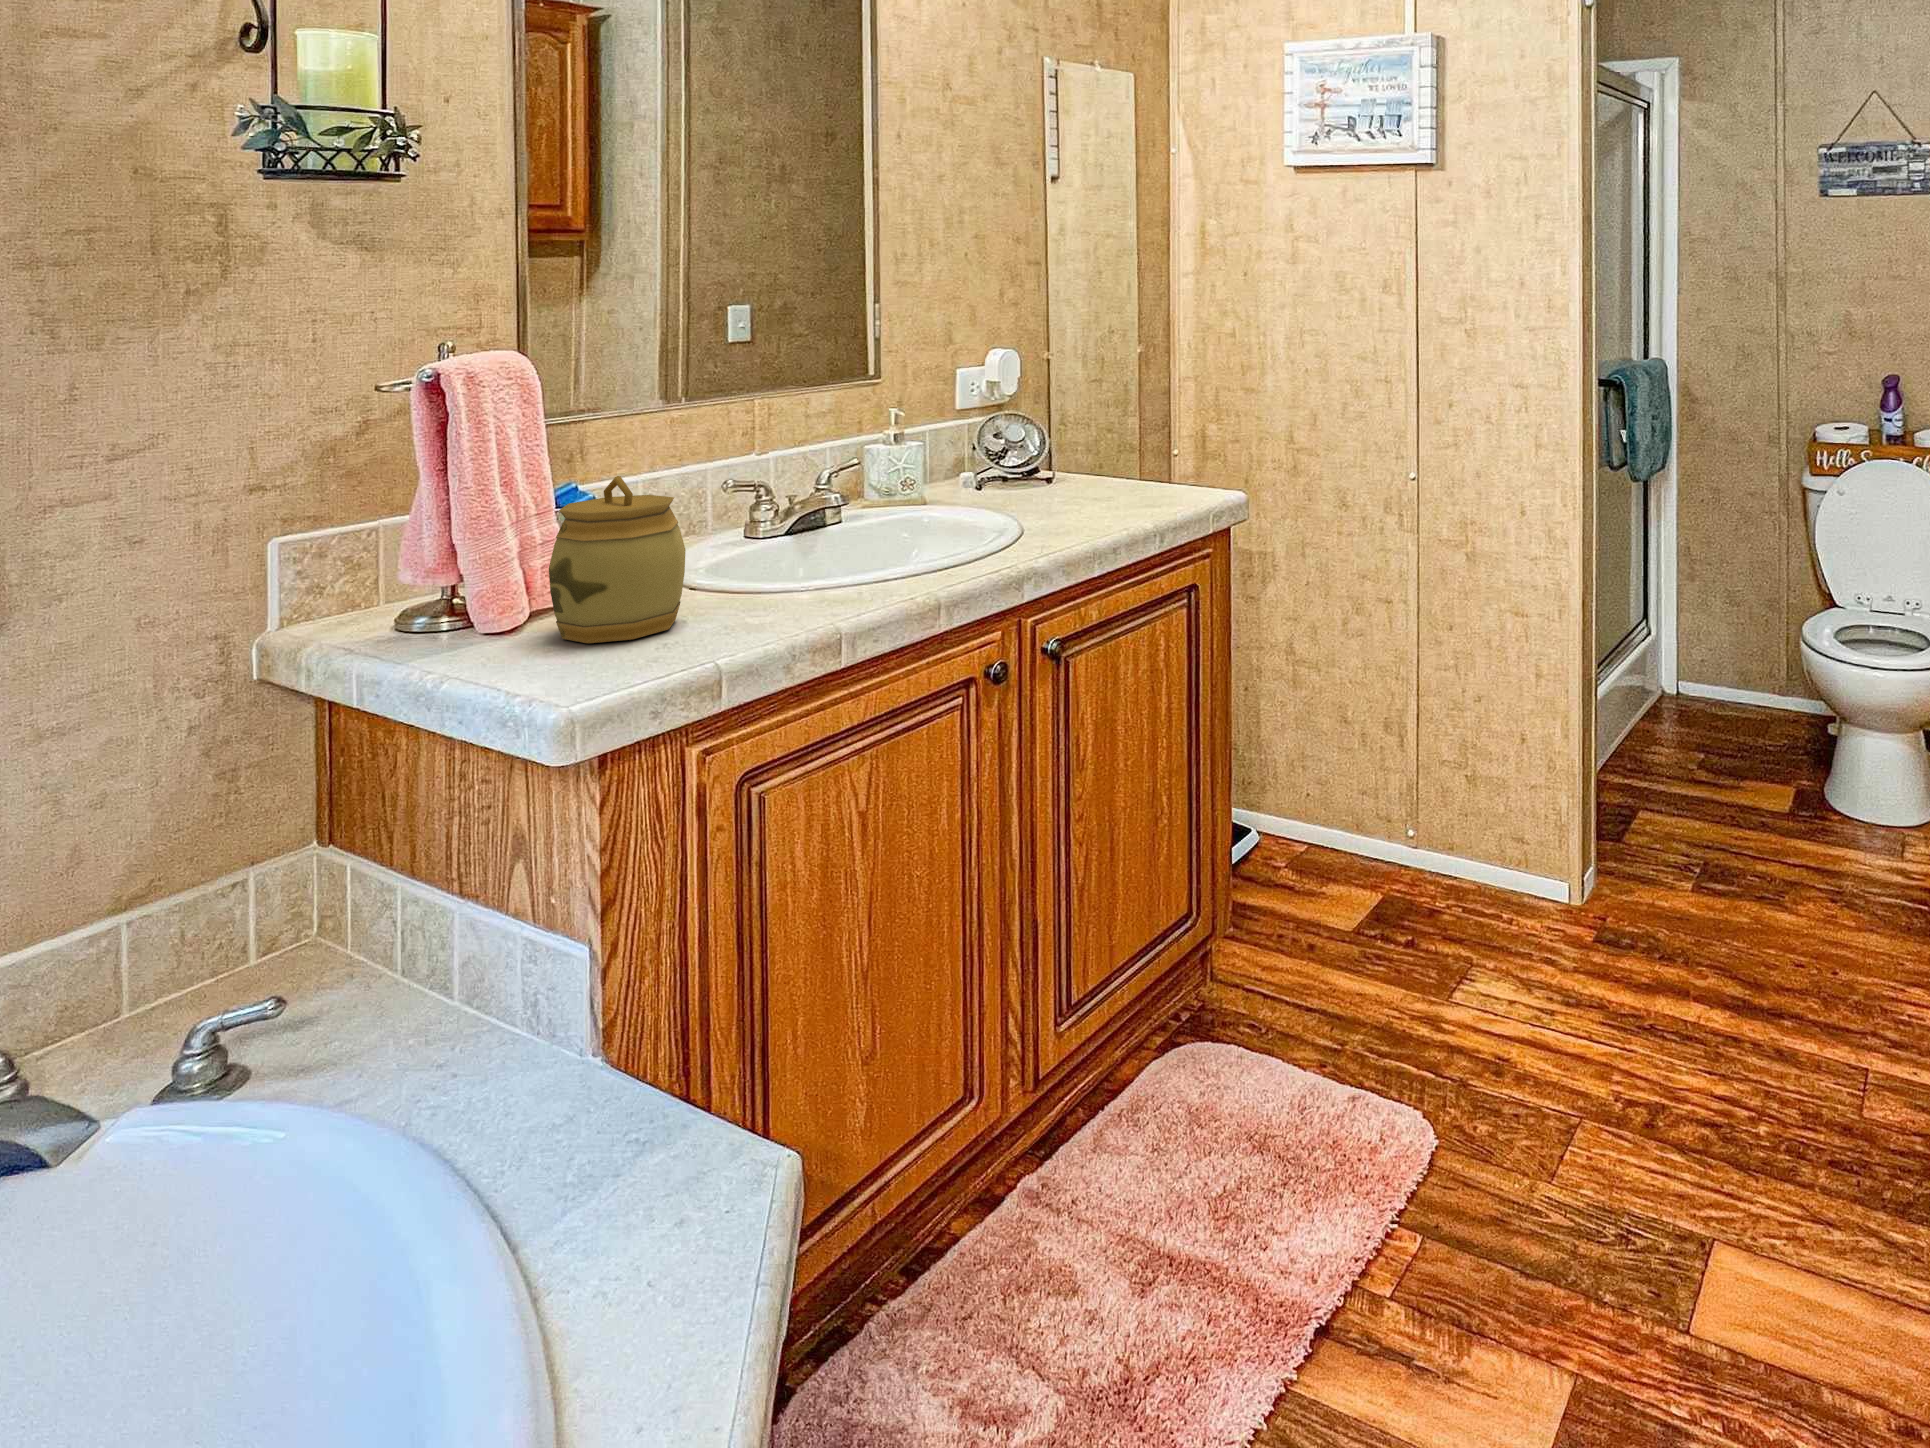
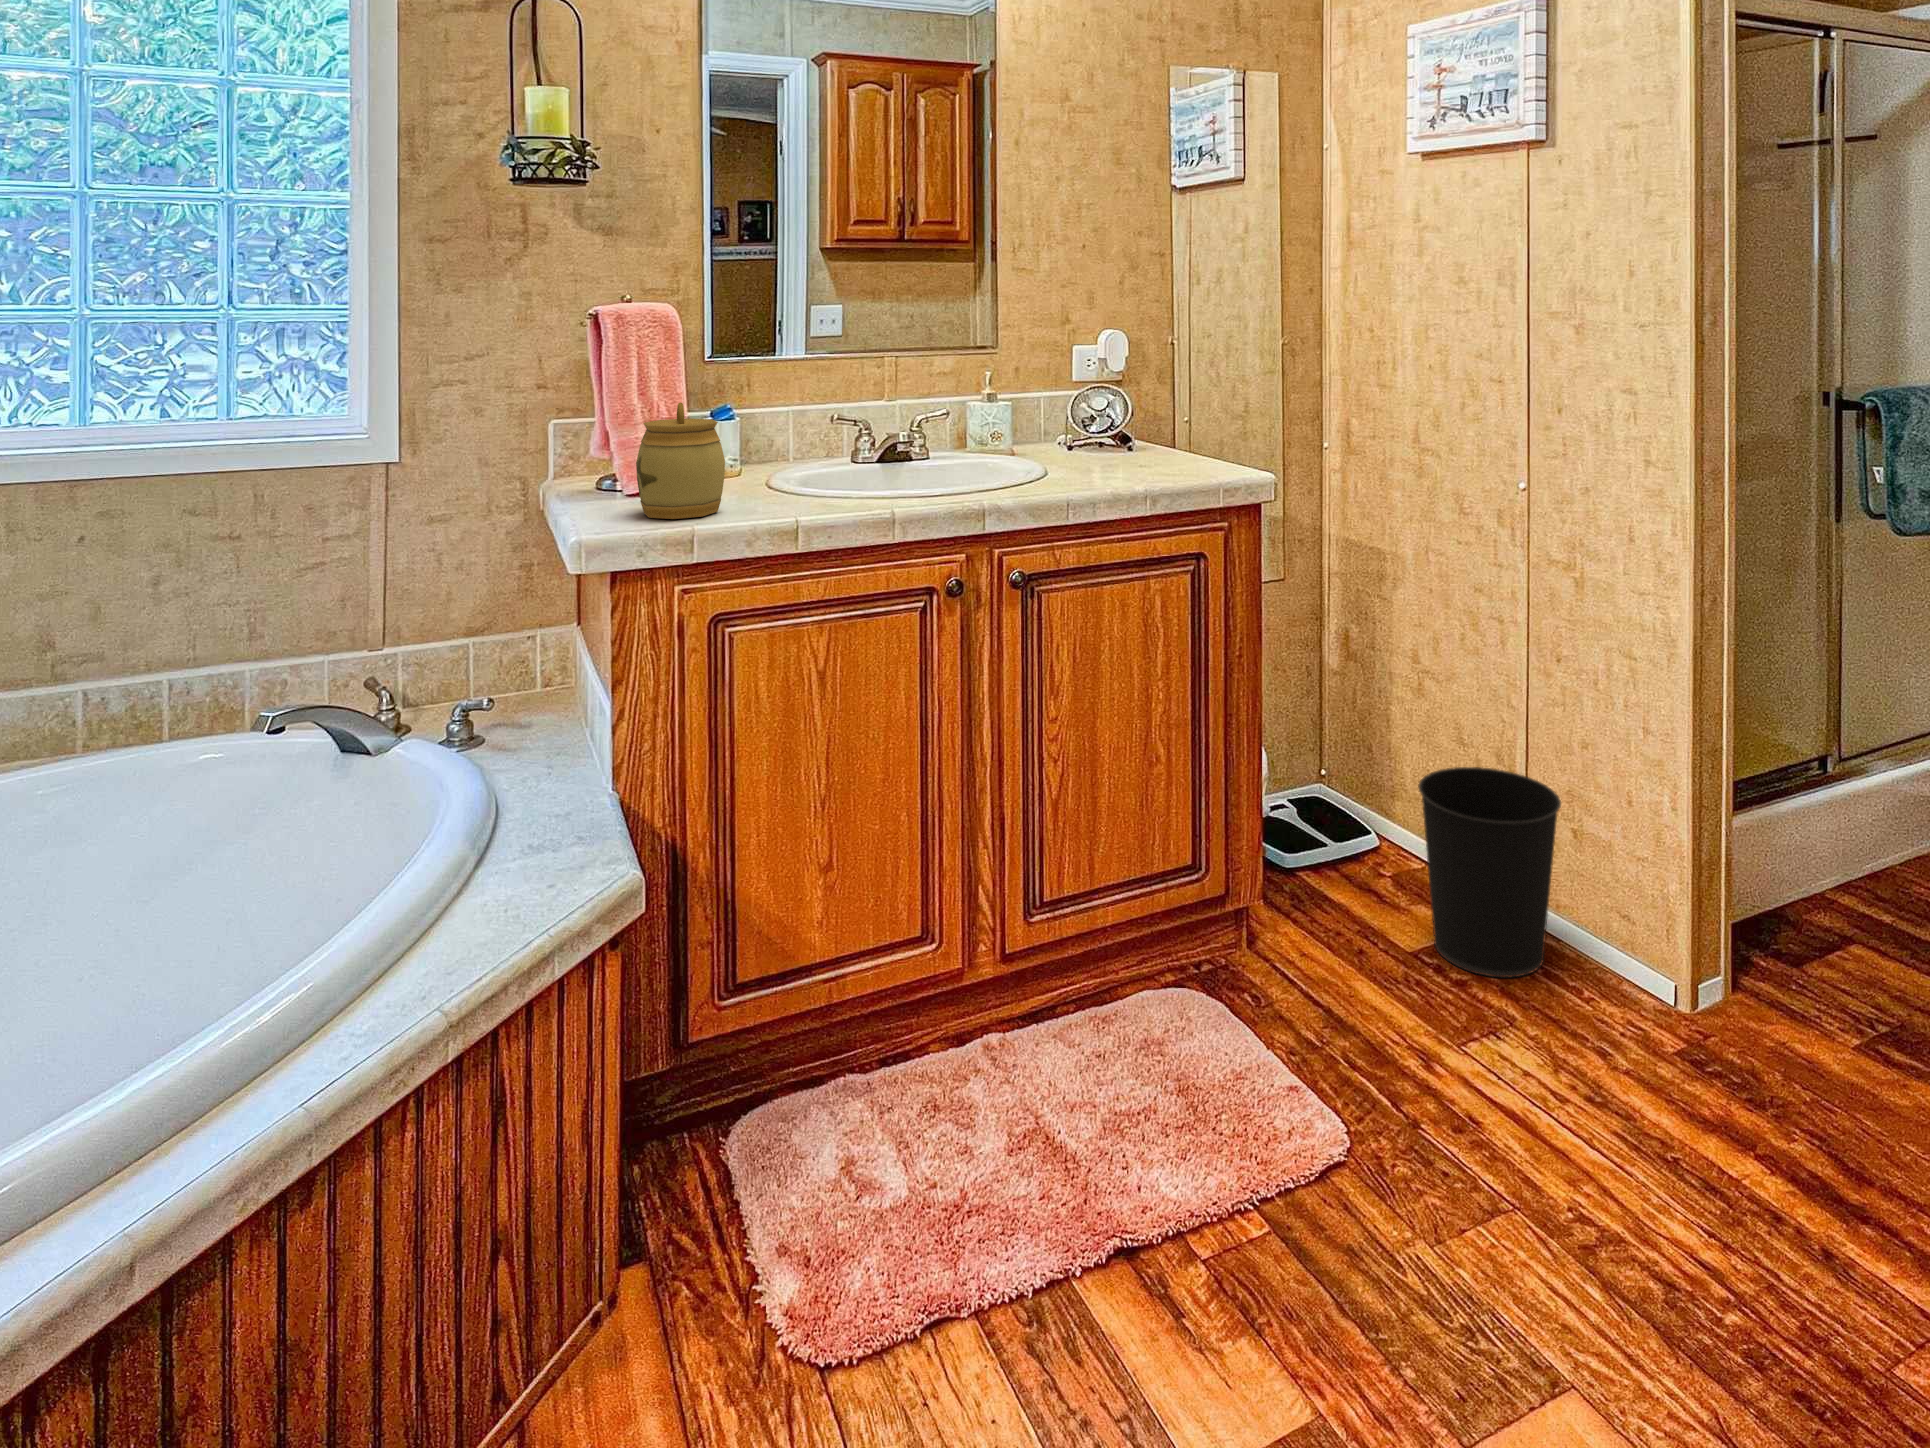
wastebasket: none [1349,743,1476,936] -> present [1418,767,1561,978]

